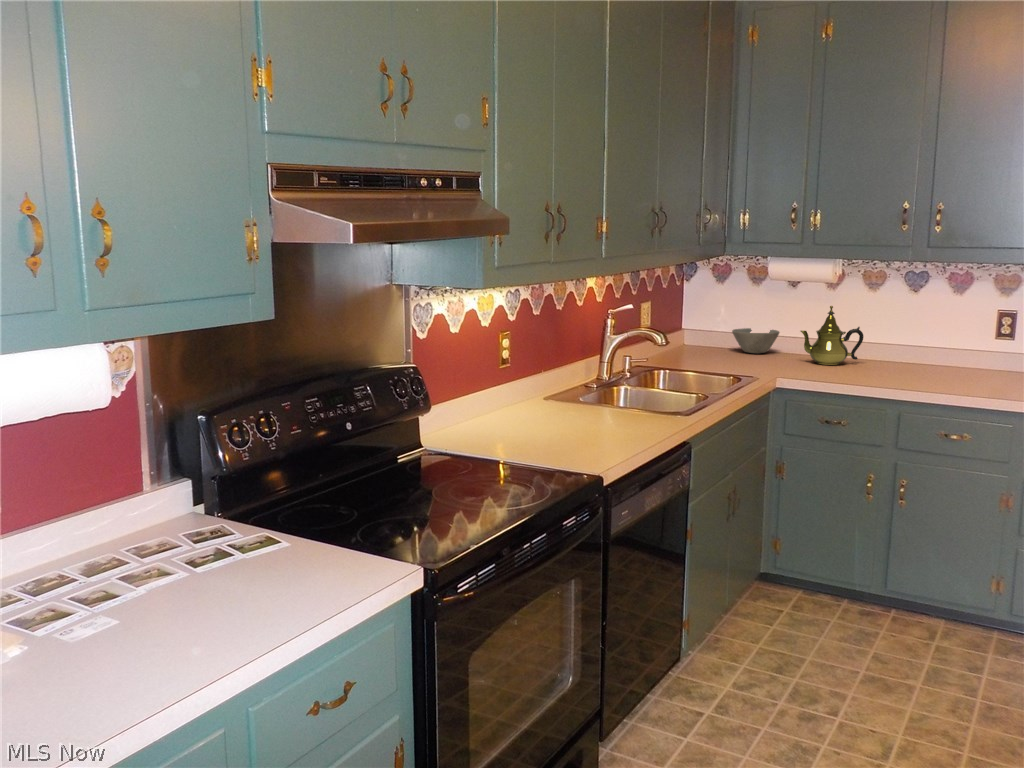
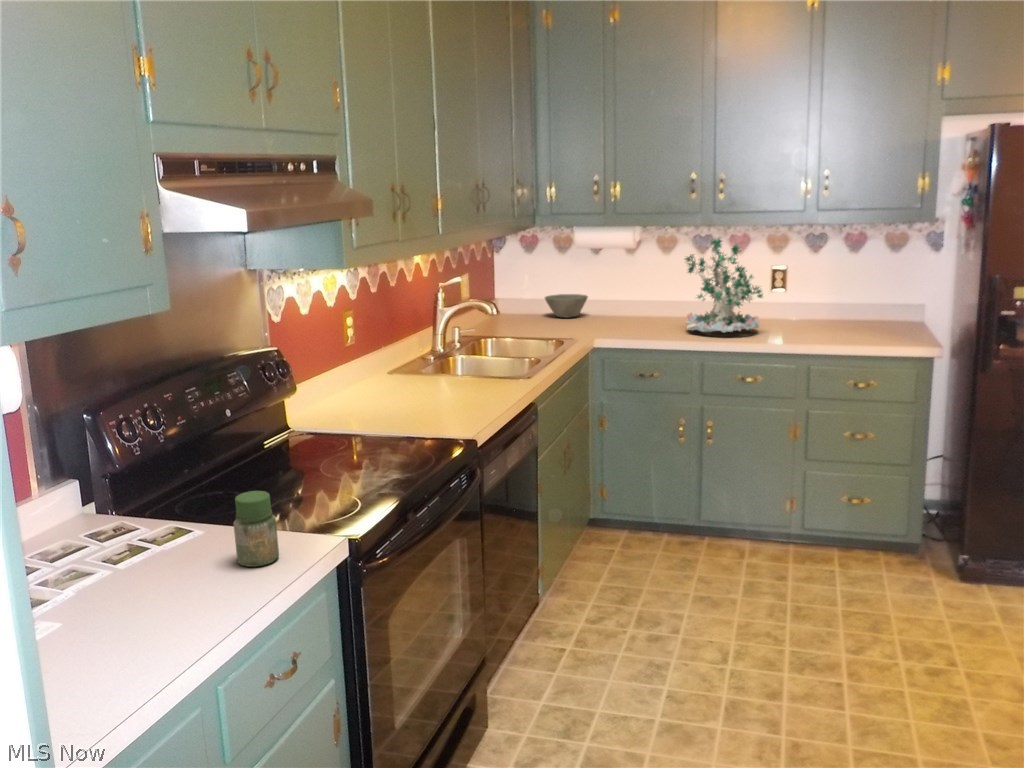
plant: none [883,273,982,382] -> present [685,237,763,333]
teapot: present [801,306,864,365] -> none [608,270,663,324]
jar: none [302,510,347,588] -> present [233,491,279,567]

